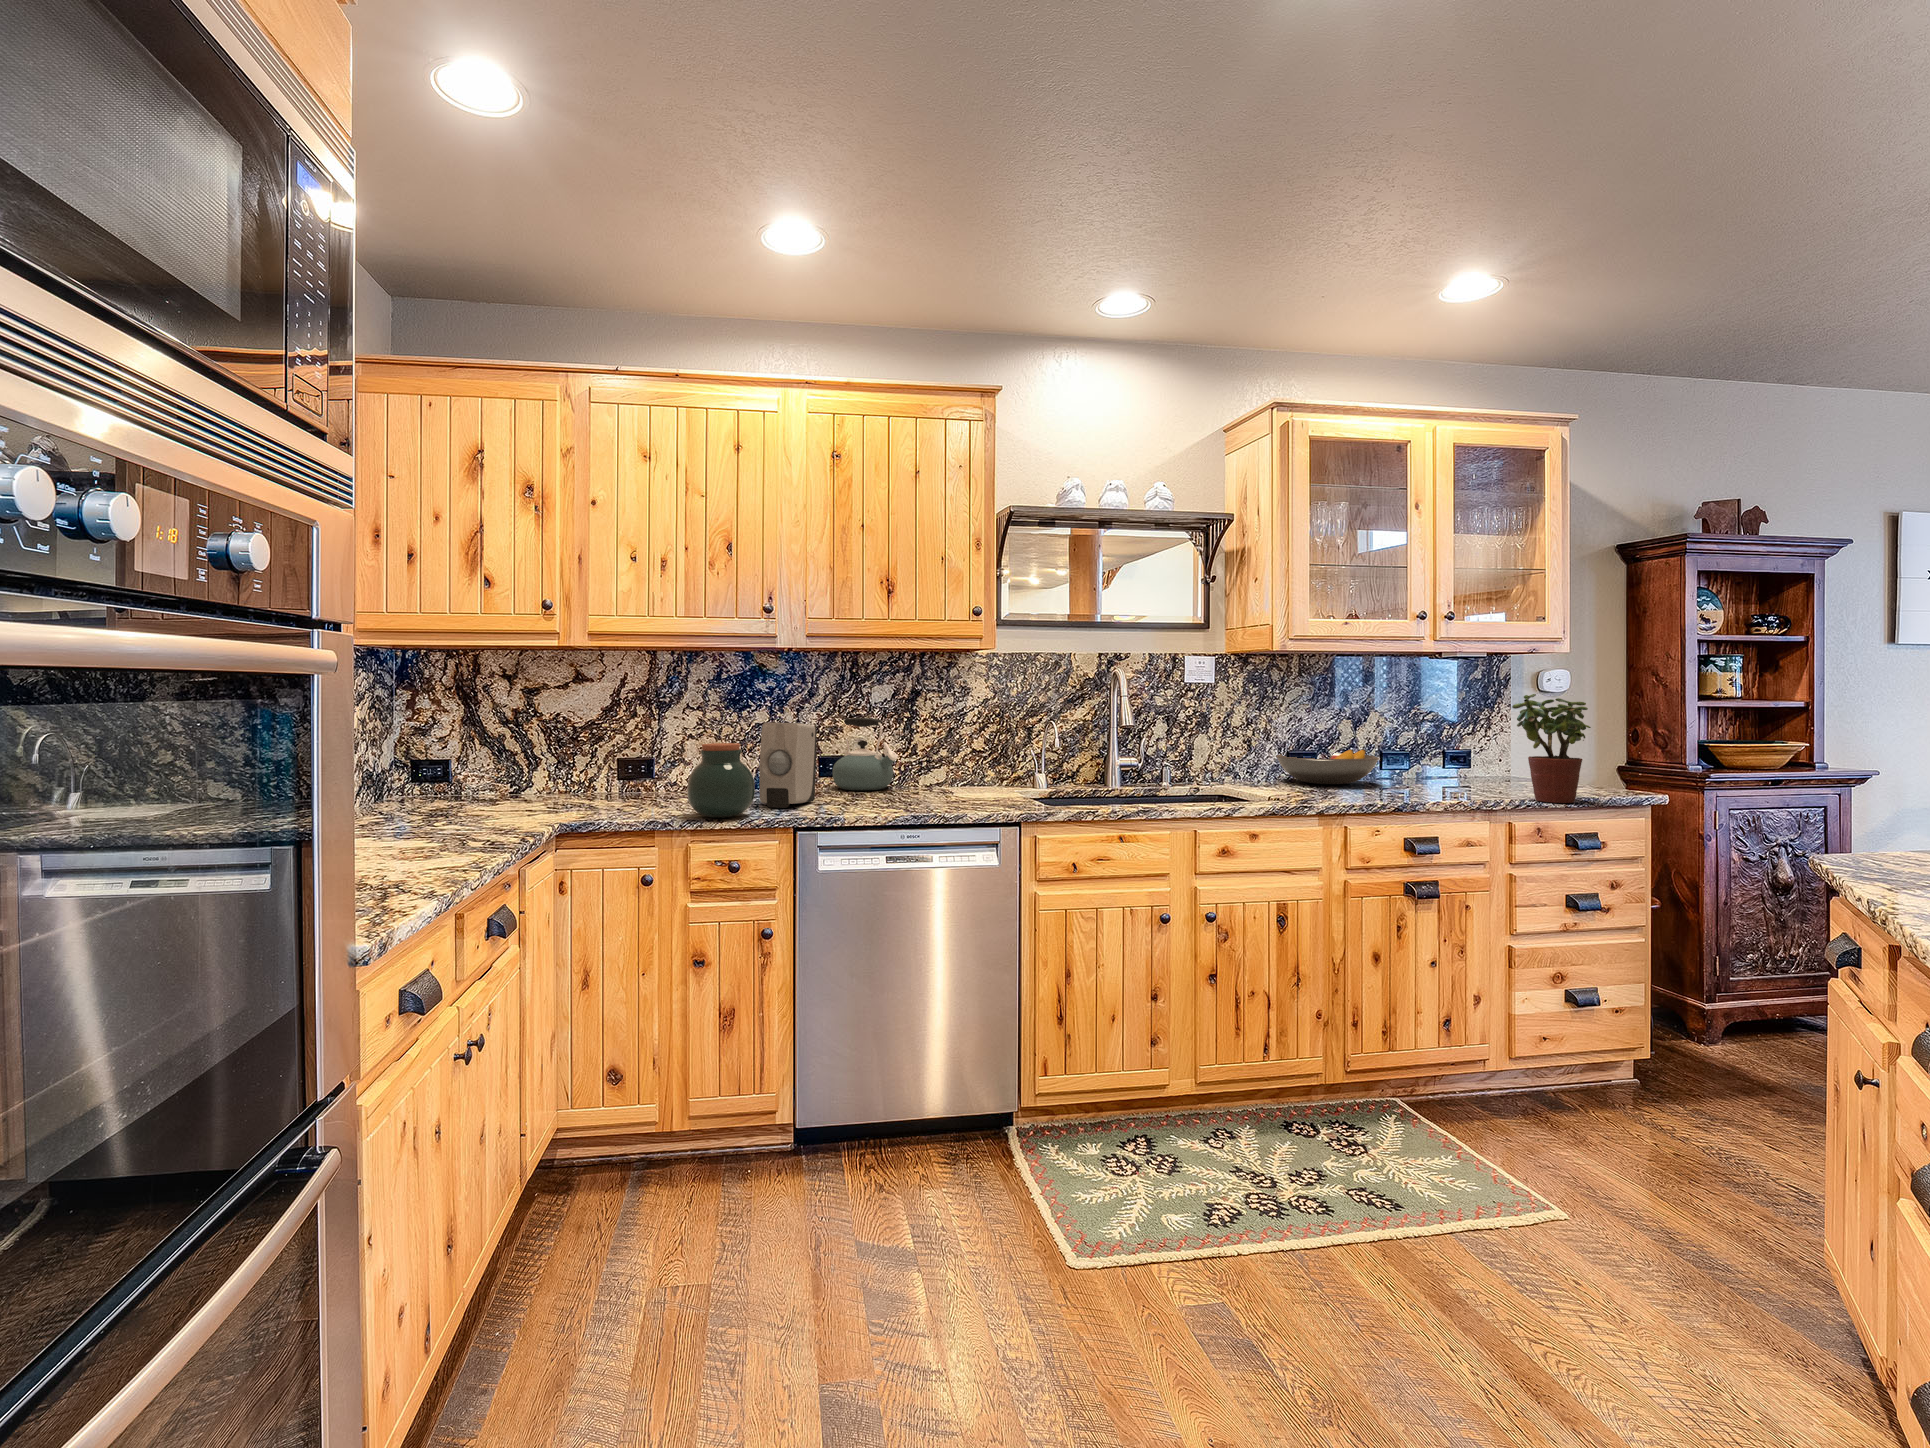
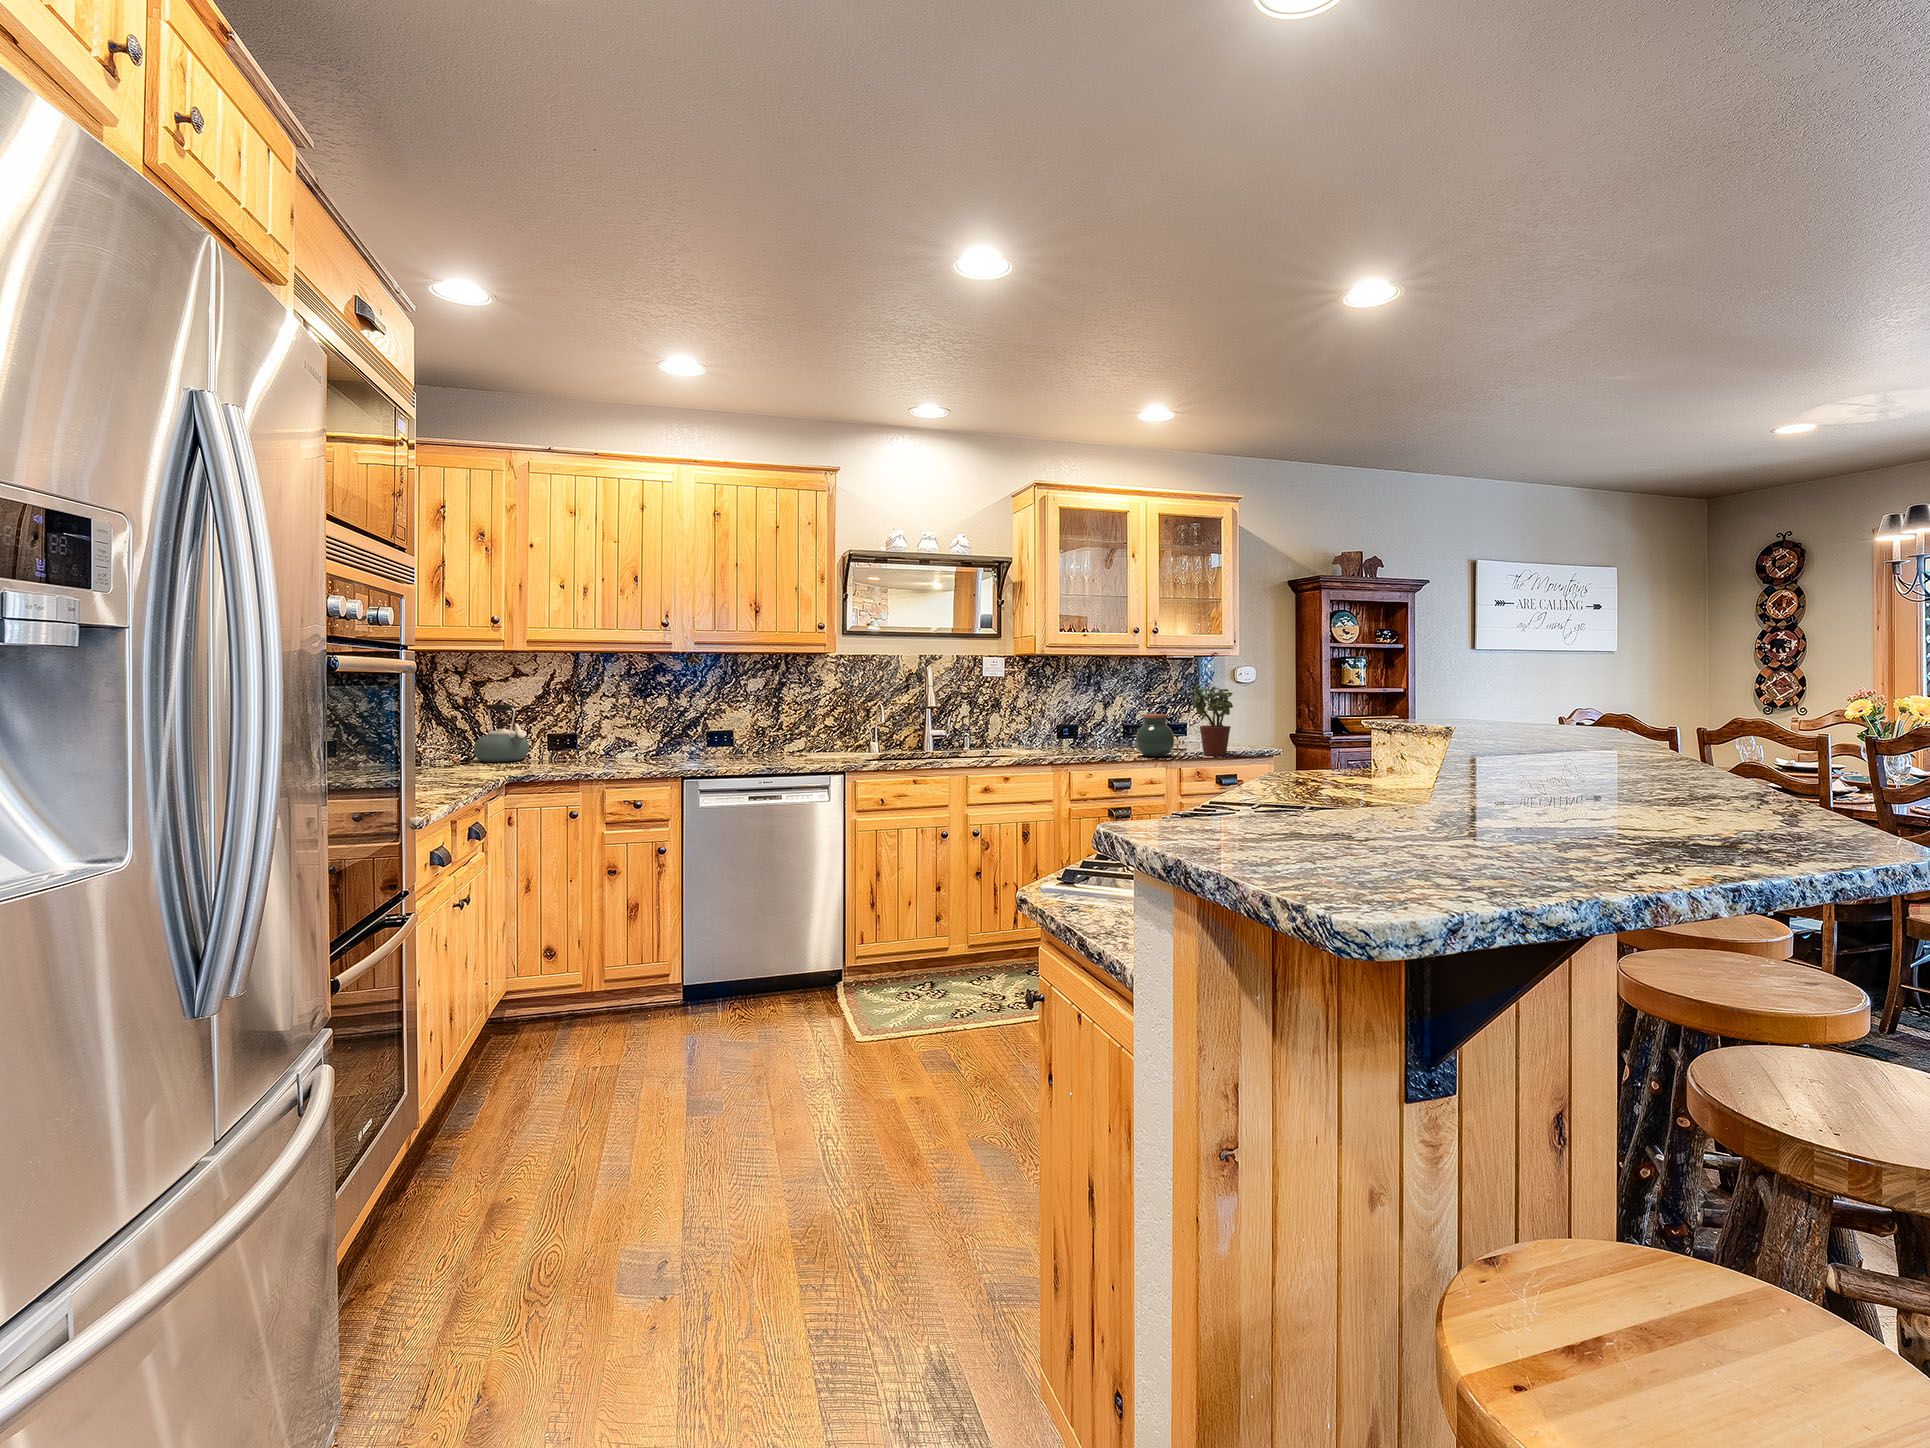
kettle: present [832,718,898,790] -> present [474,704,529,762]
soap dispenser: present [759,723,817,808] -> none [658,706,703,766]
jar: present [687,743,755,818] -> present [1136,714,1174,757]
fruit bowl: present [1276,749,1379,784] -> none [1050,723,1116,747]

